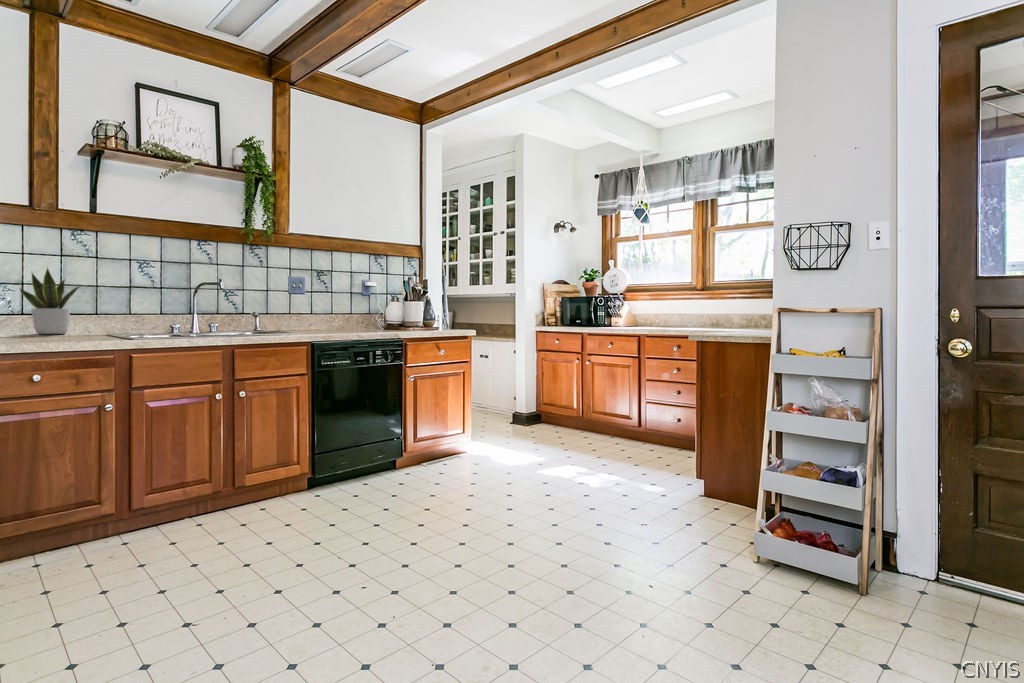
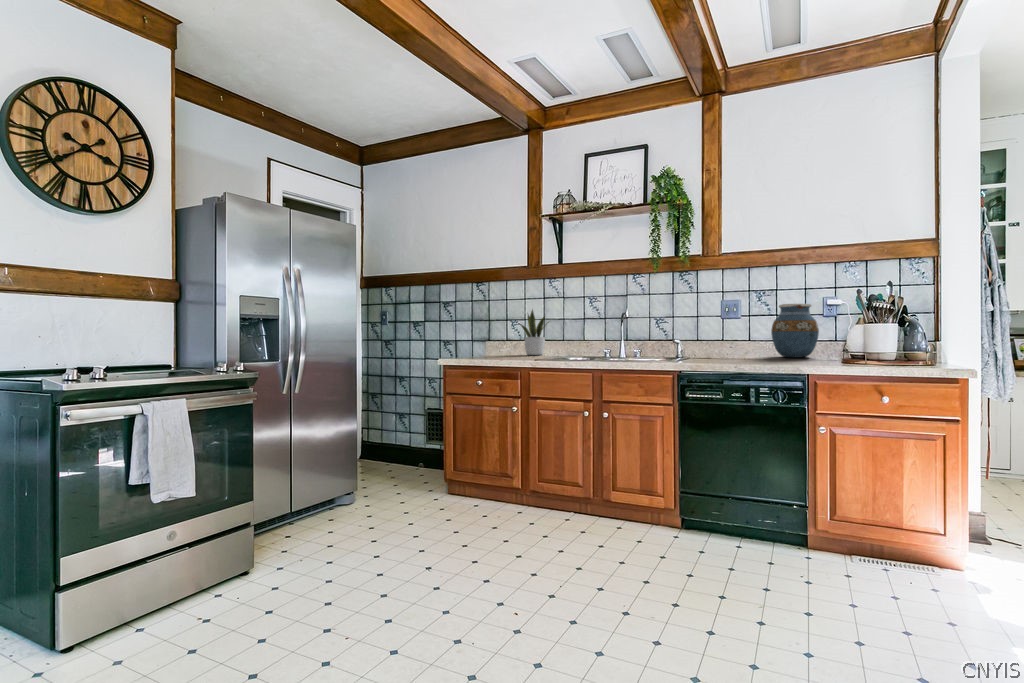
vase: none [330,284,366,328] -> present [771,304,819,358]

